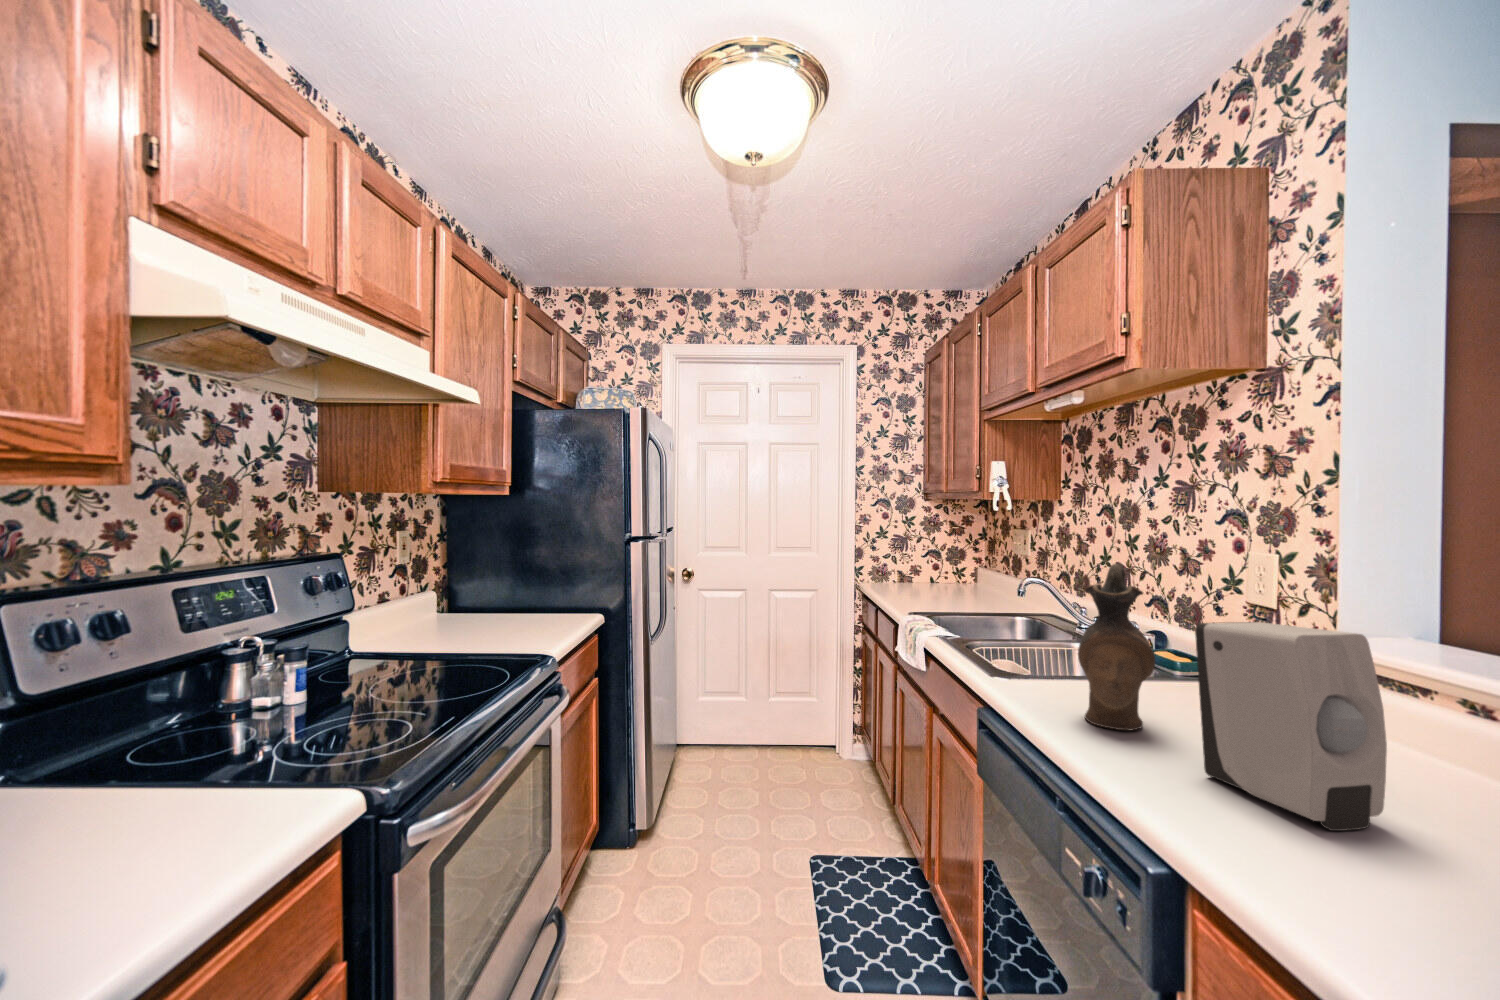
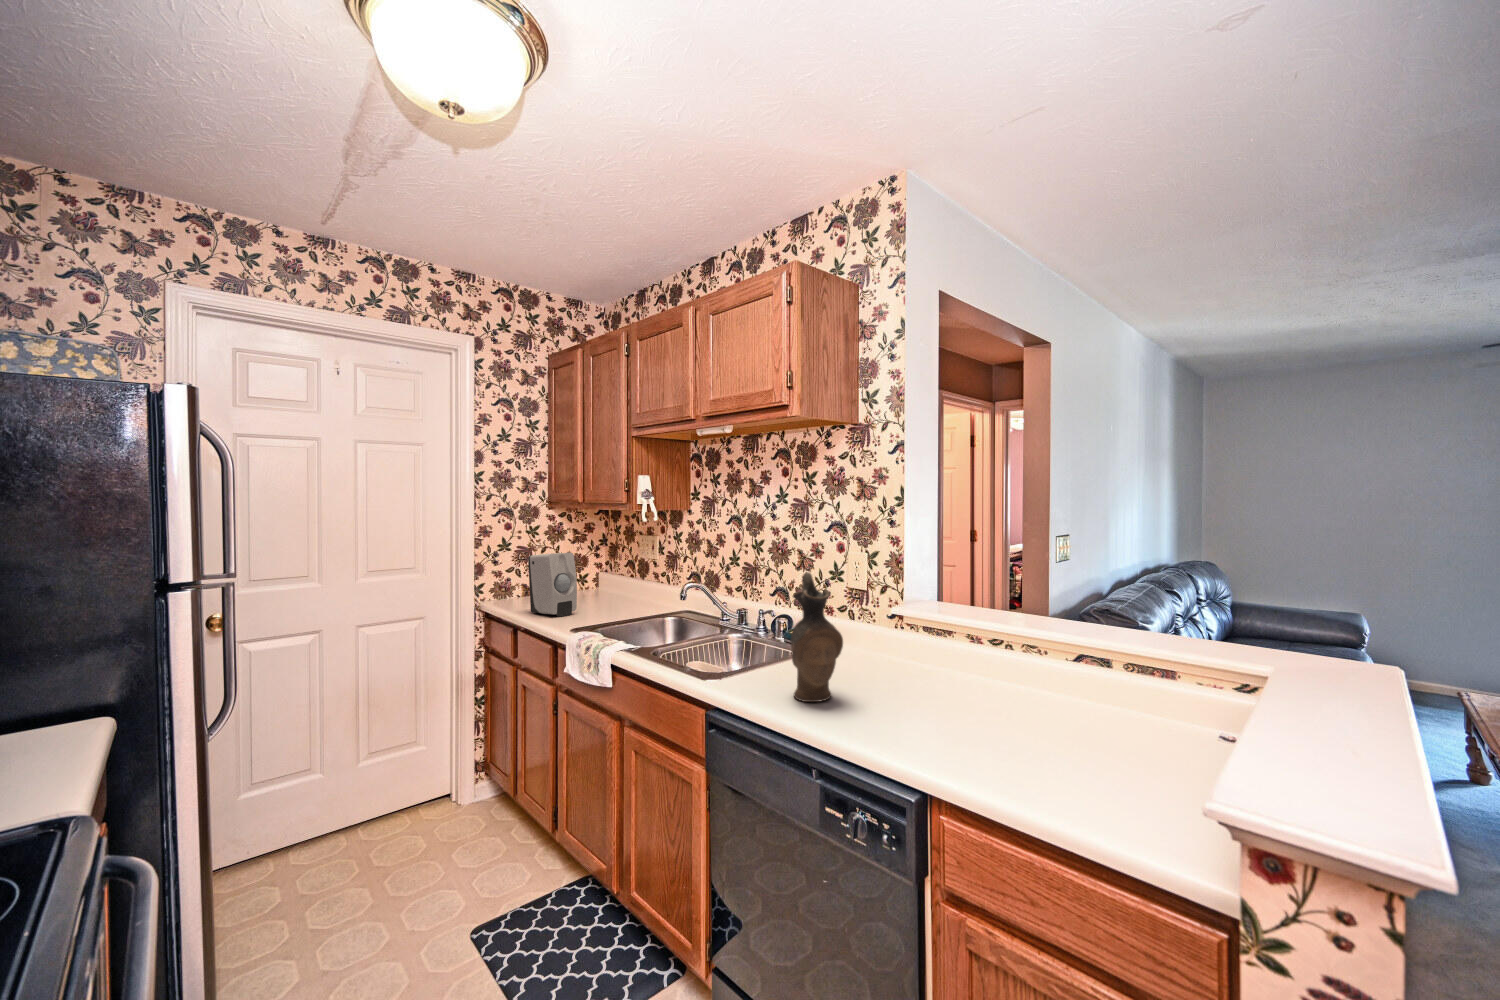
soap dispenser: present [1195,622,1387,831] -> present [528,553,577,617]

